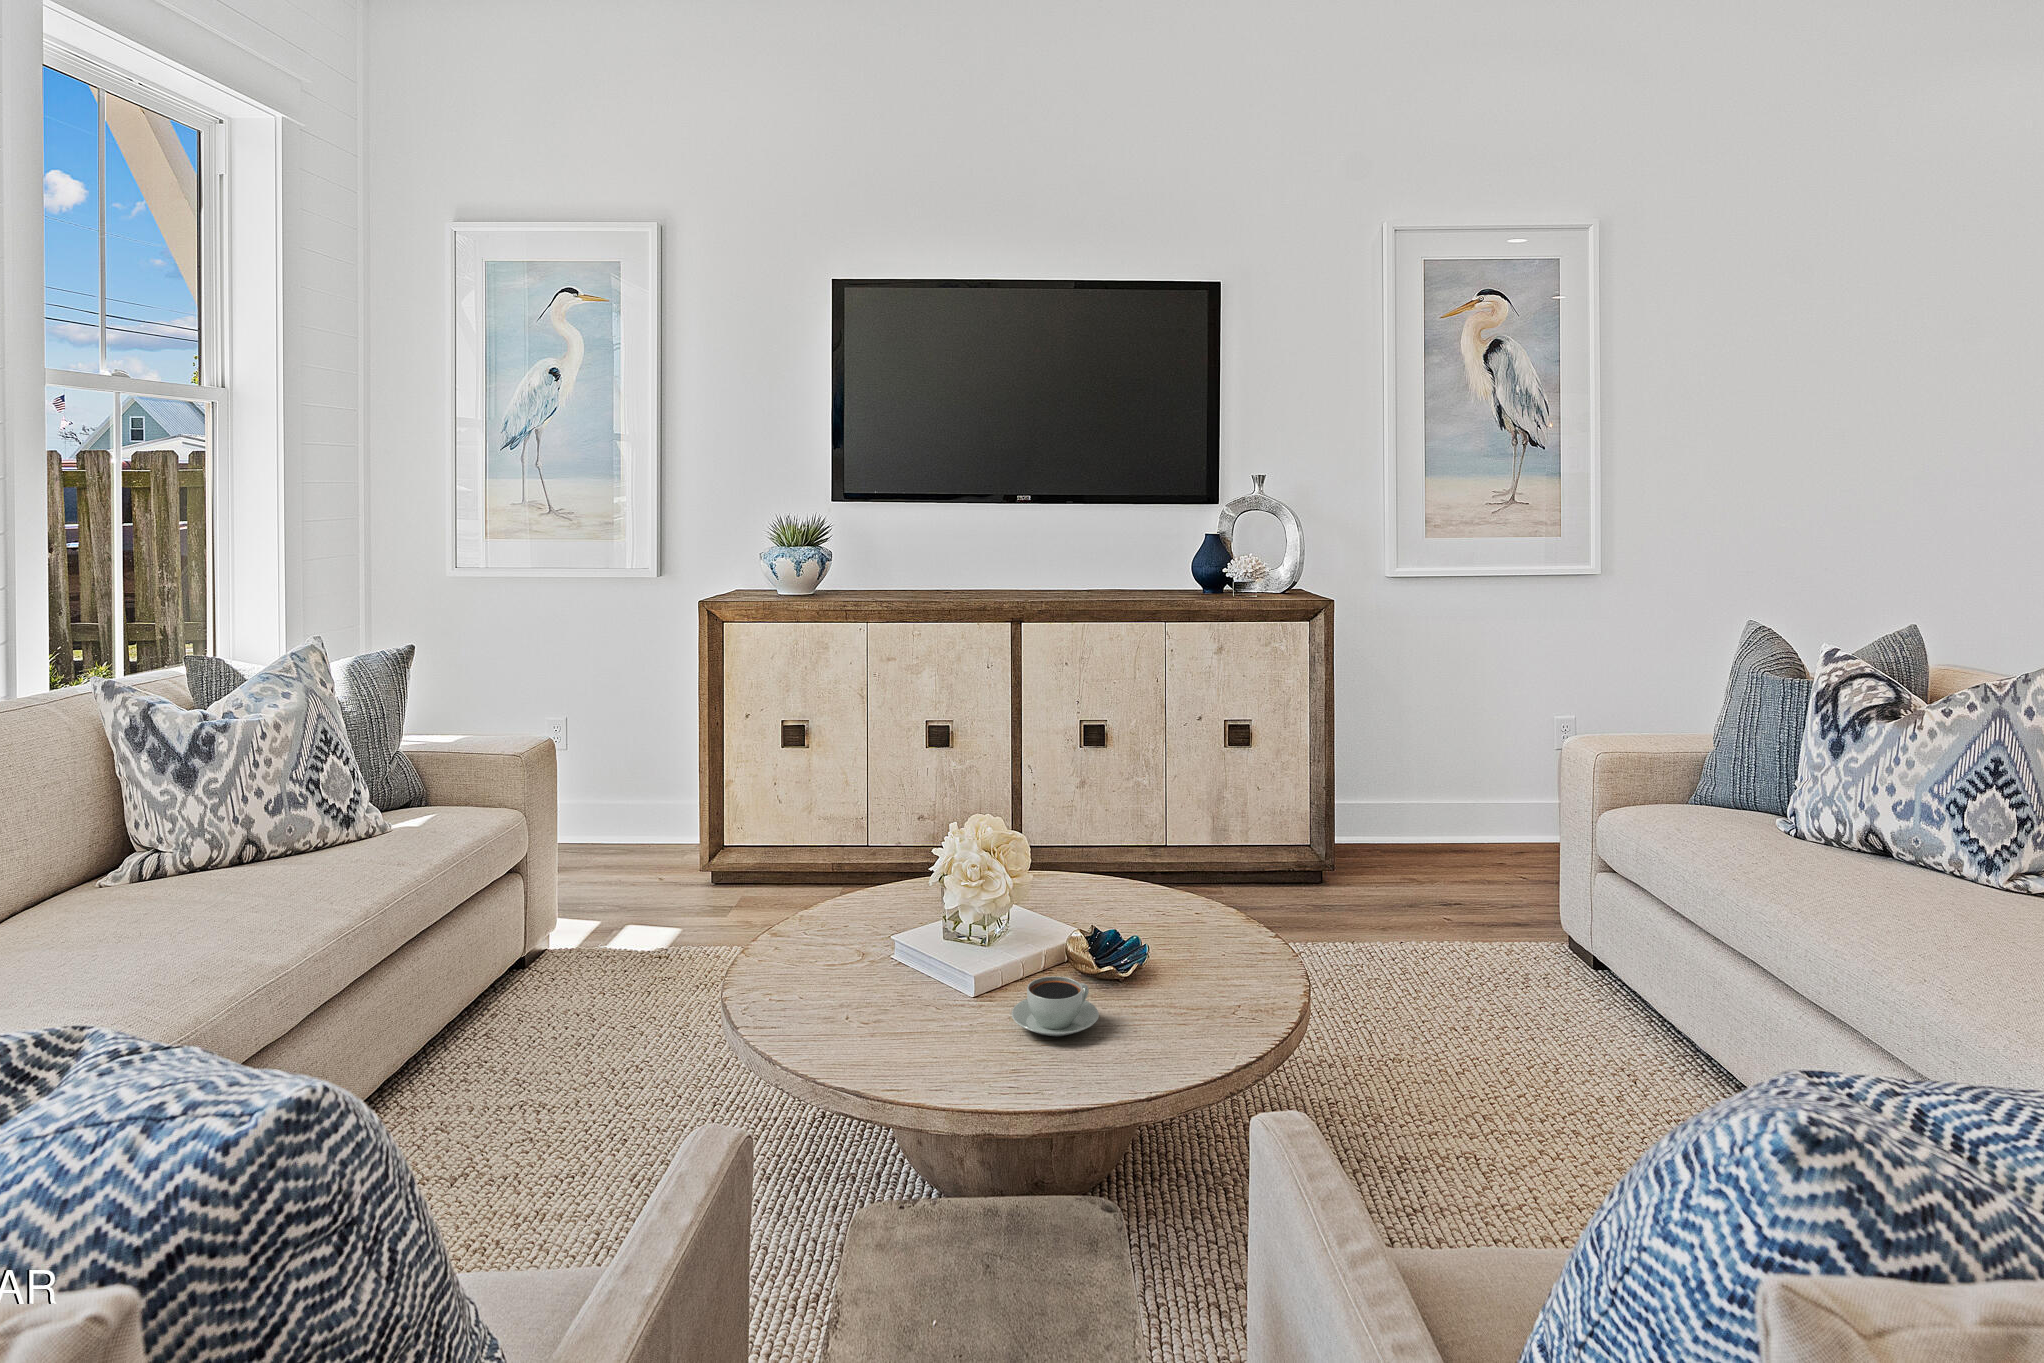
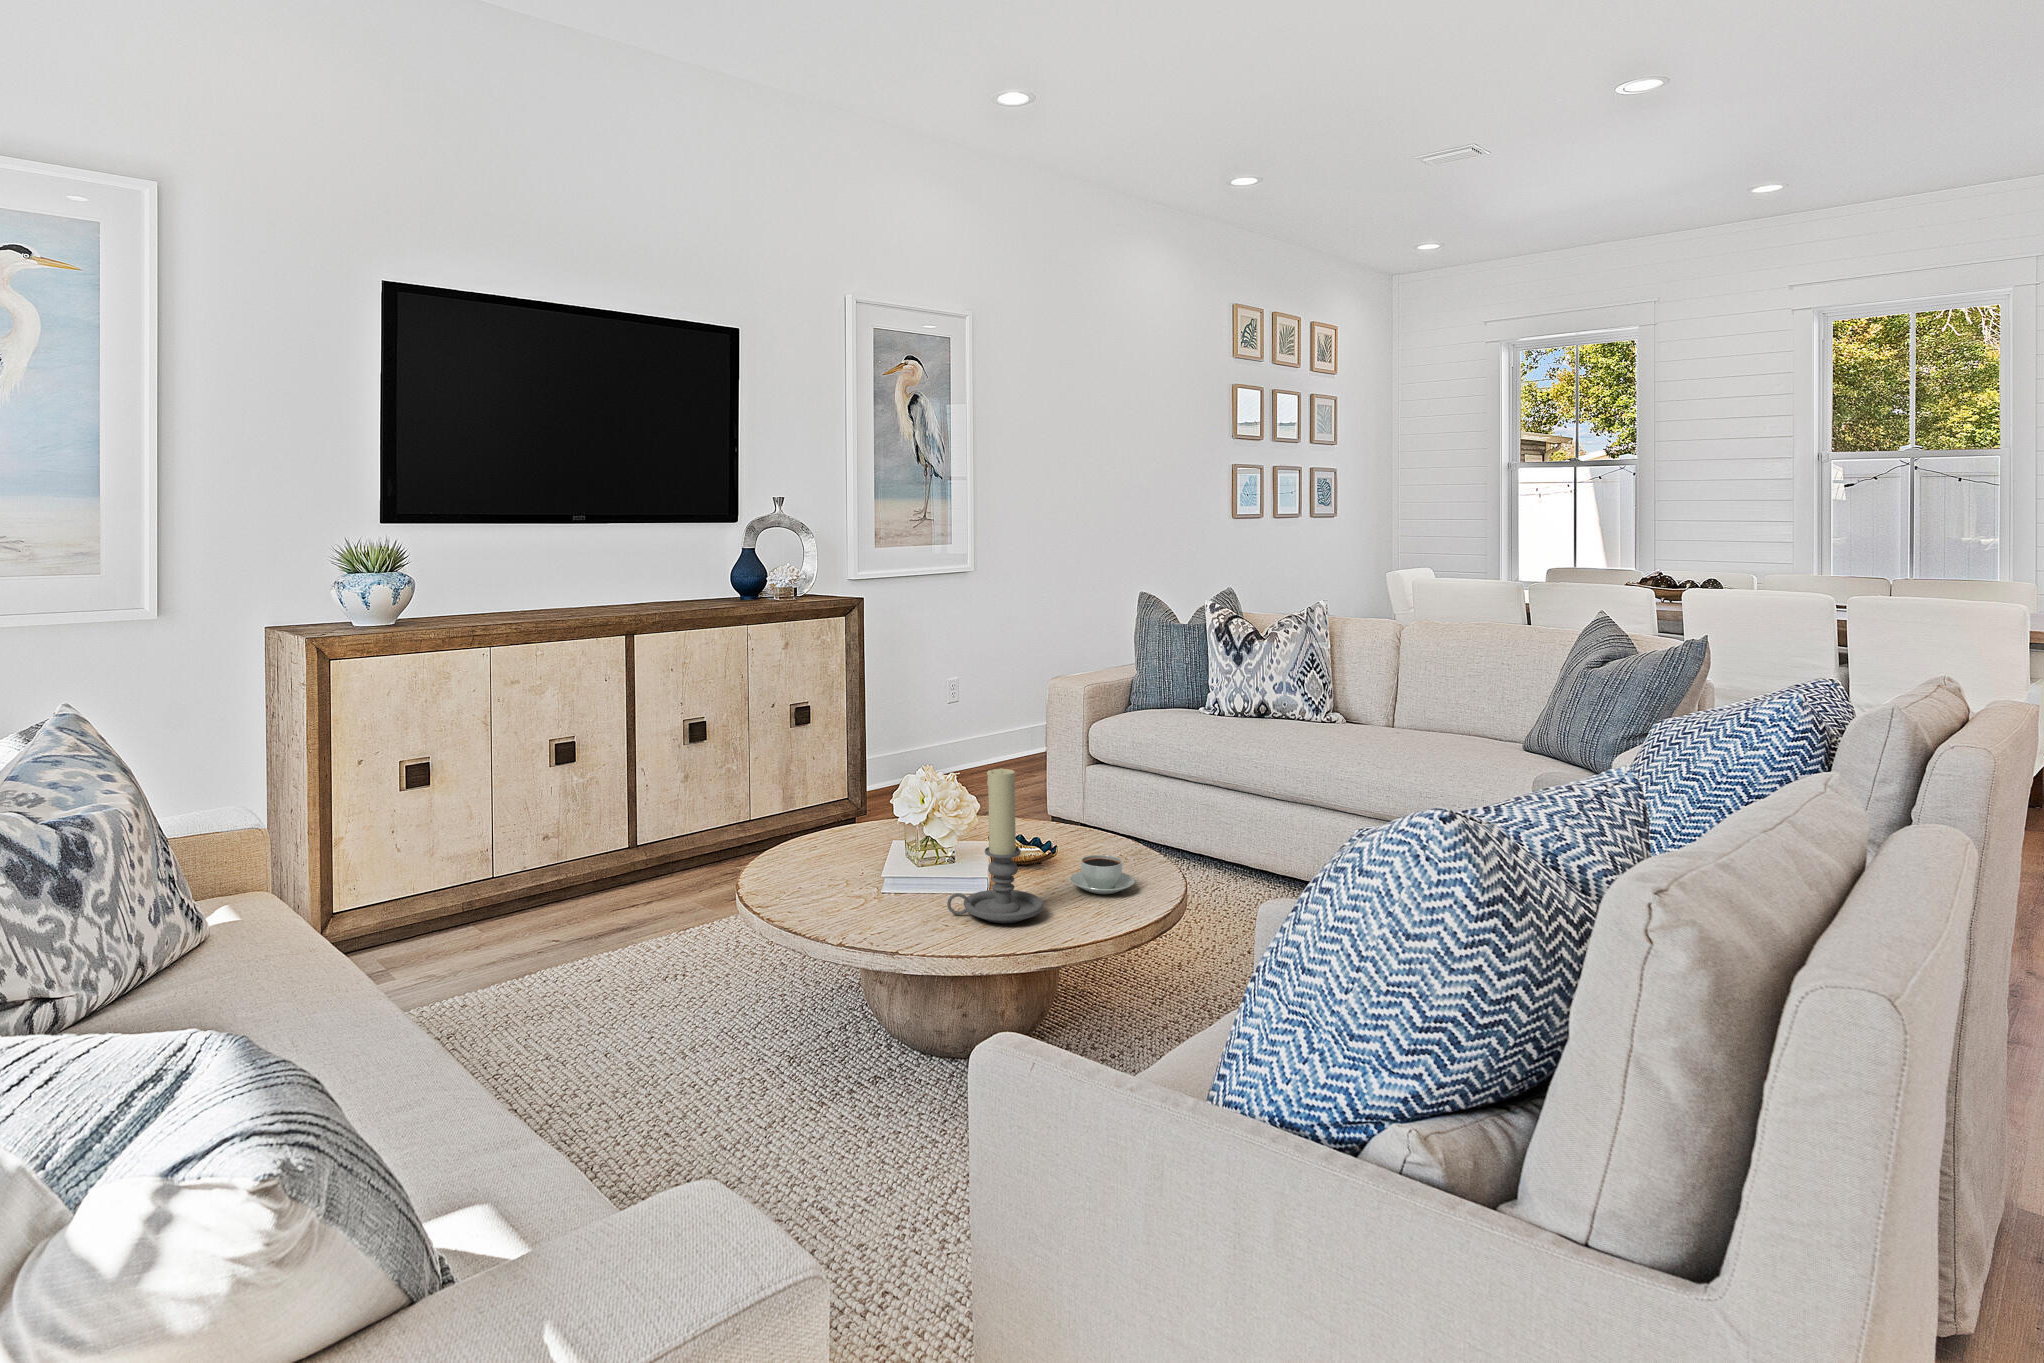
candle holder: none [833,832,932,1028] -> present [947,768,1043,923]

